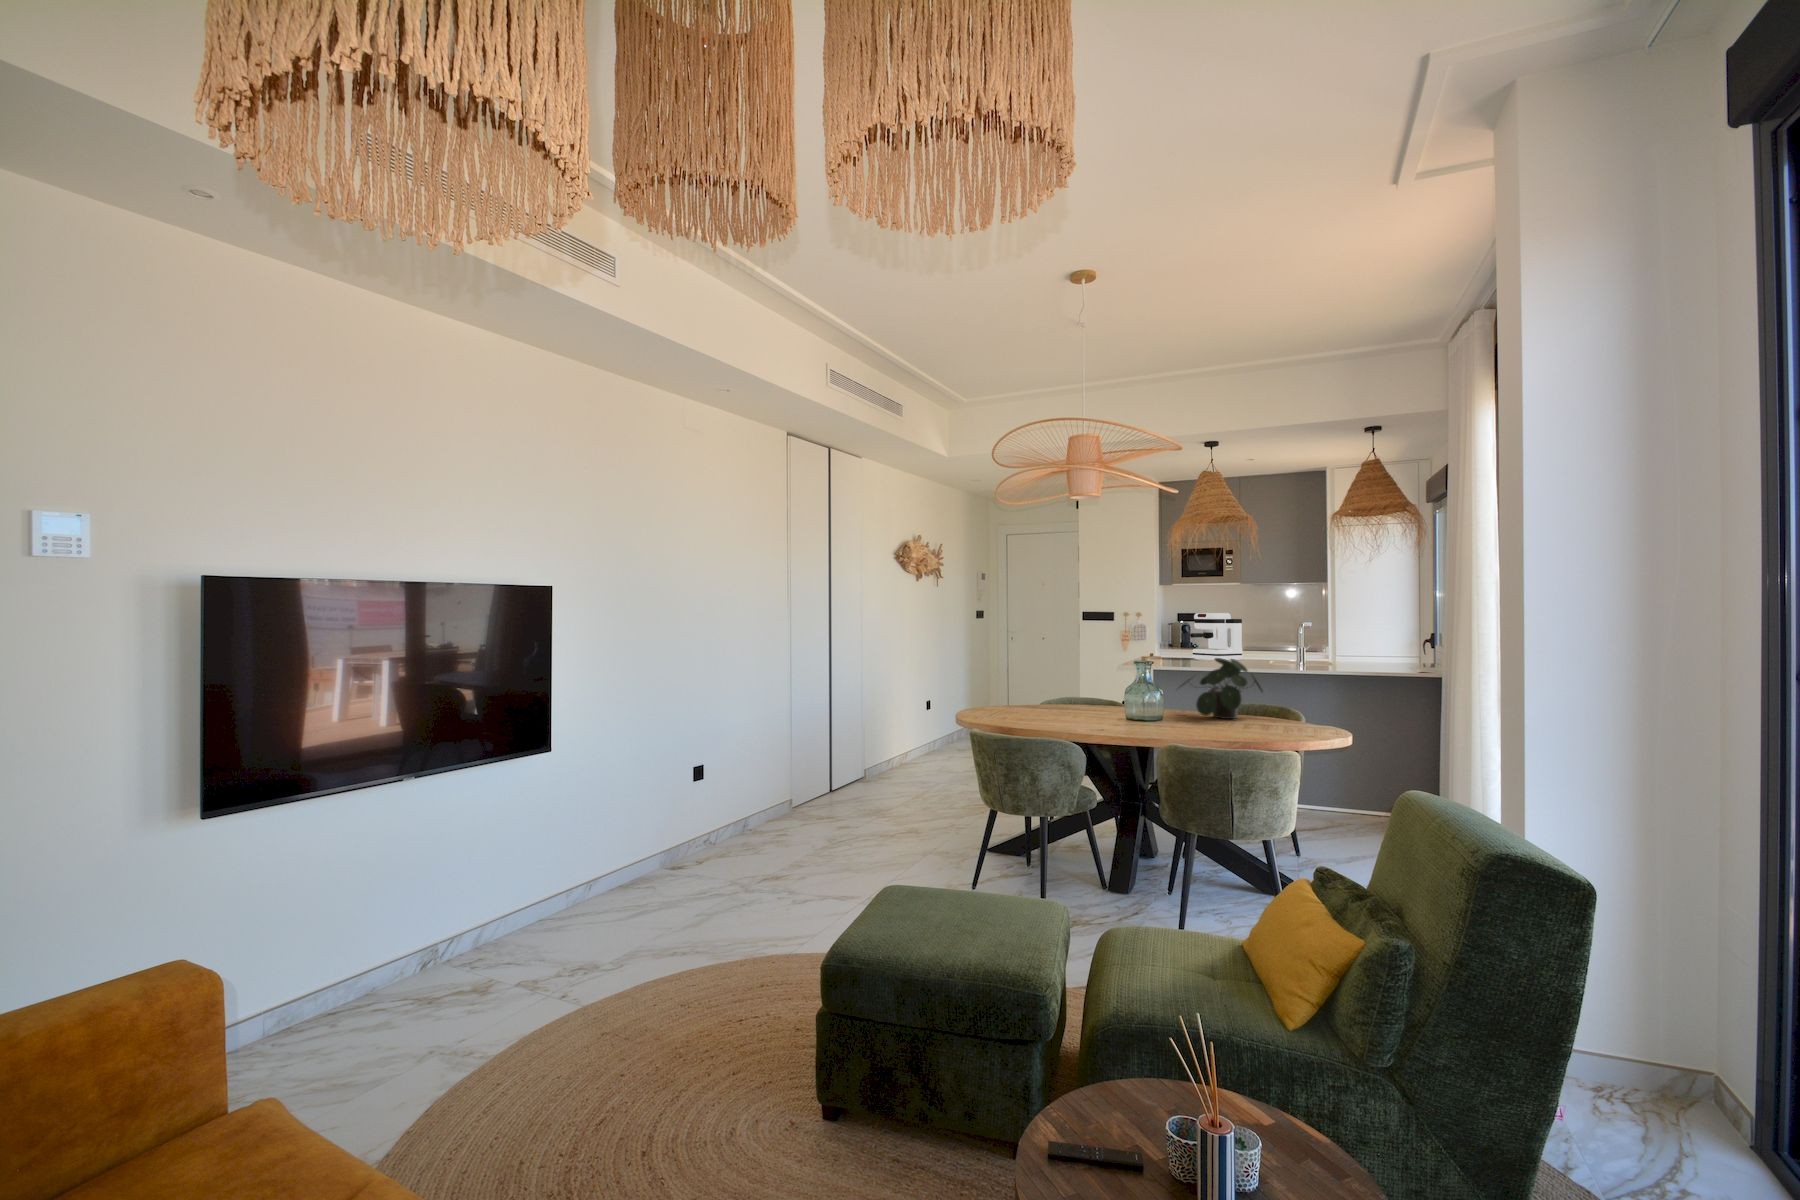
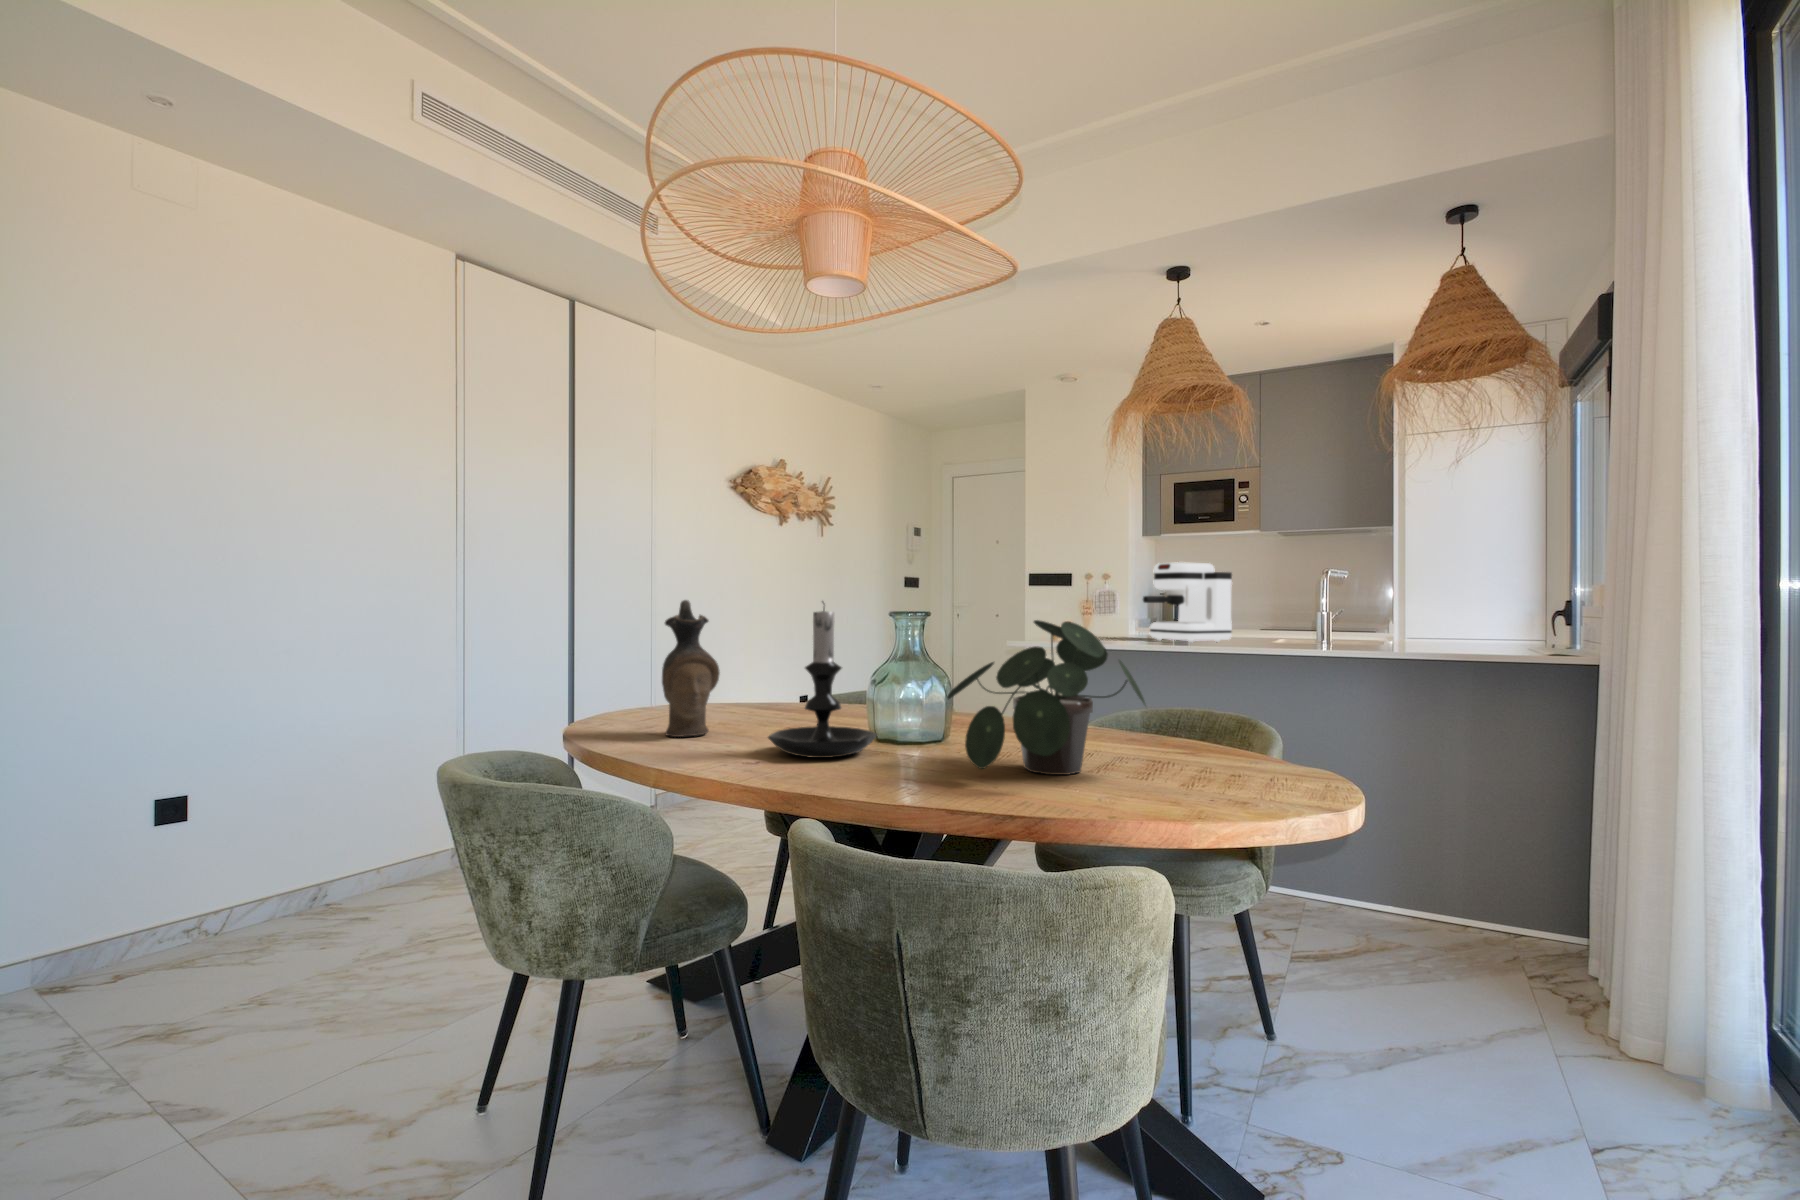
ceramic pitcher: none [1029,647,1056,710] -> present [662,600,720,737]
candle holder: none [1098,649,1143,716] -> present [768,601,877,758]

